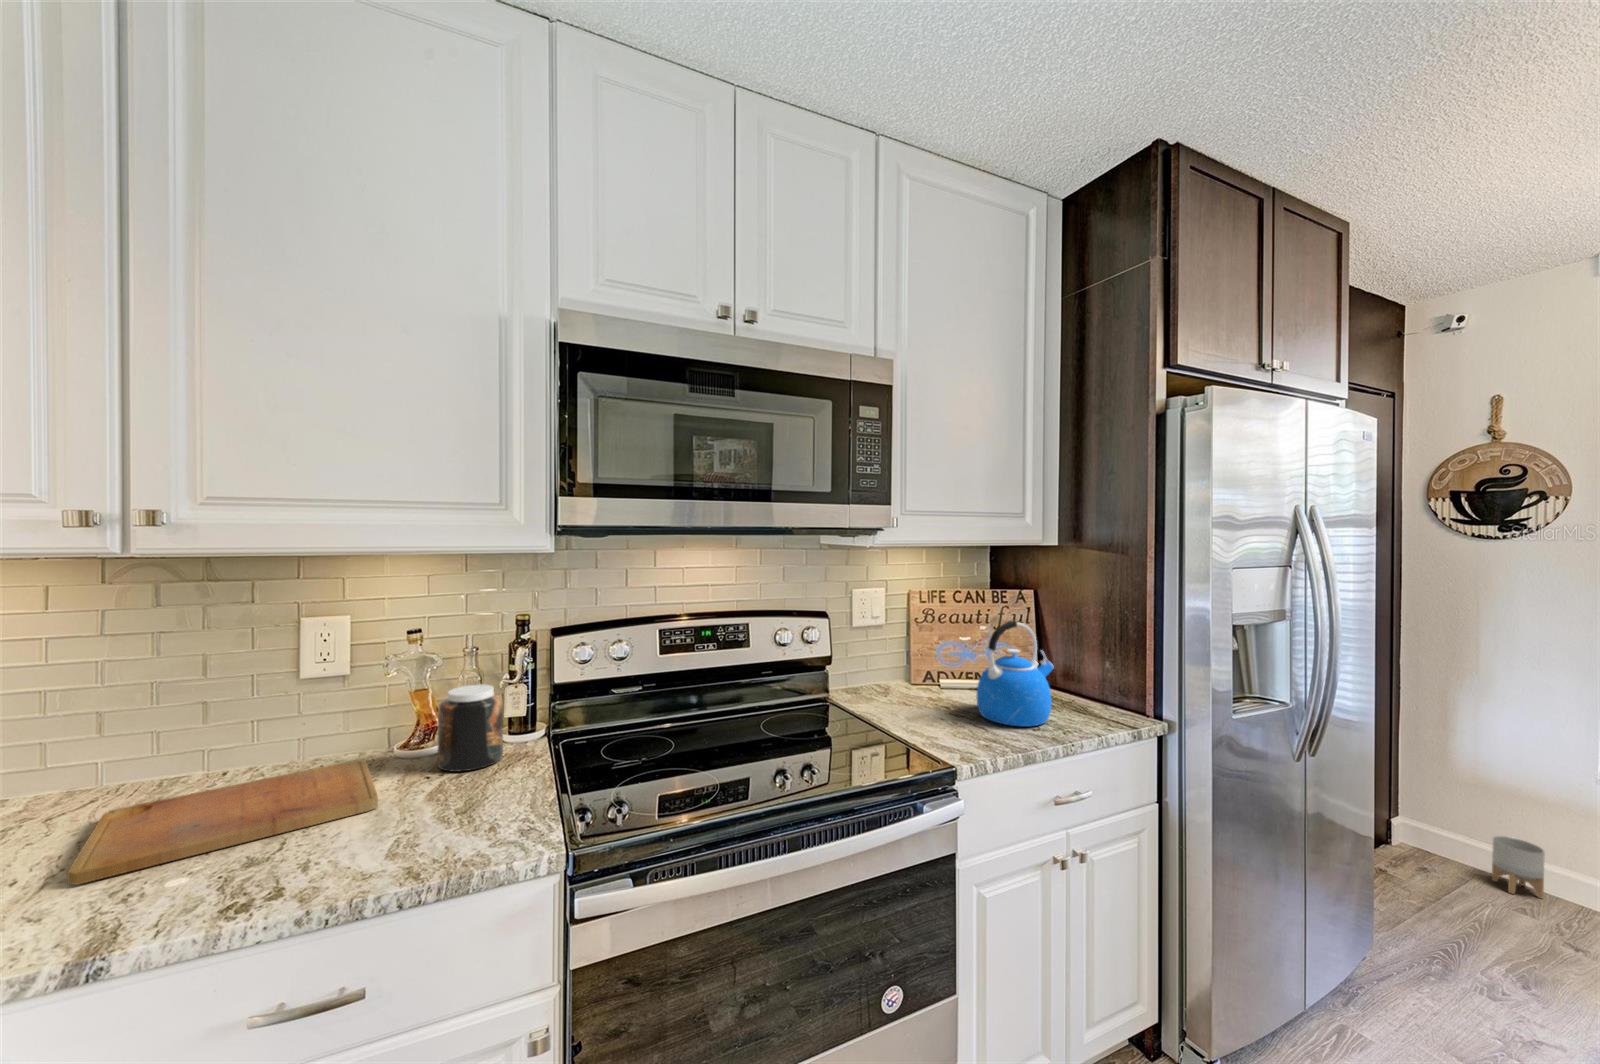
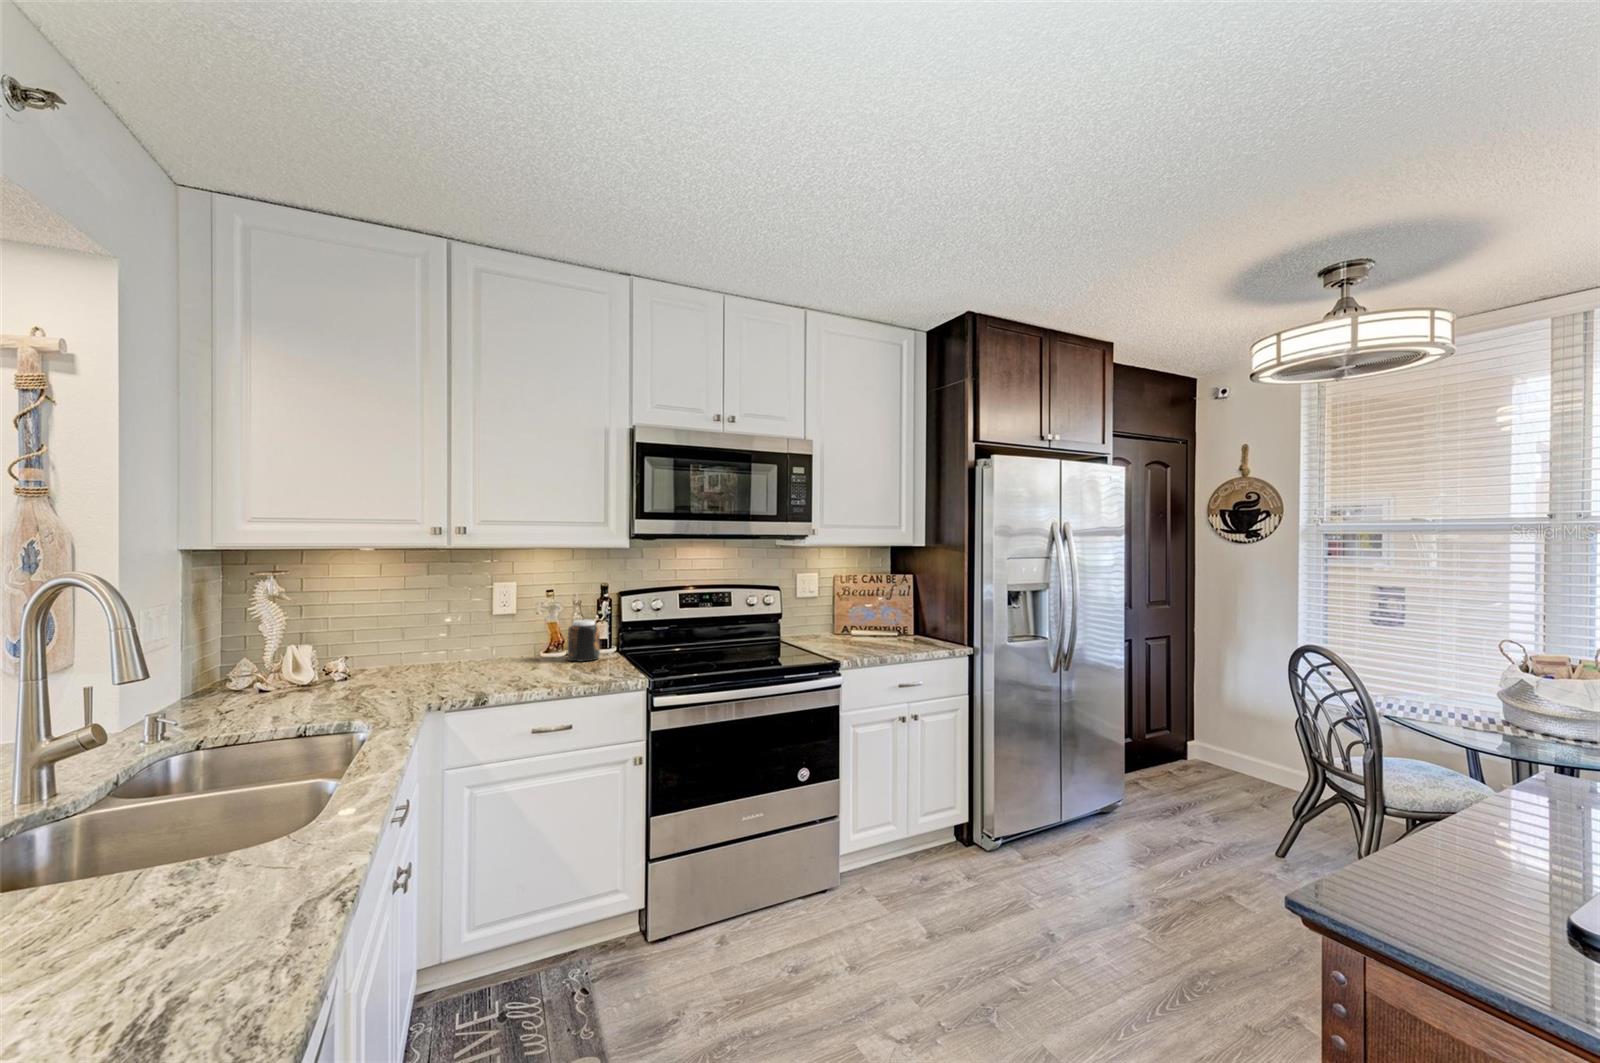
kettle: present [976,621,1054,726] -> none [865,590,912,649]
cutting board: present [67,759,378,885] -> none [429,656,552,684]
planter: present [1492,836,1545,898] -> none [1242,748,1270,787]

